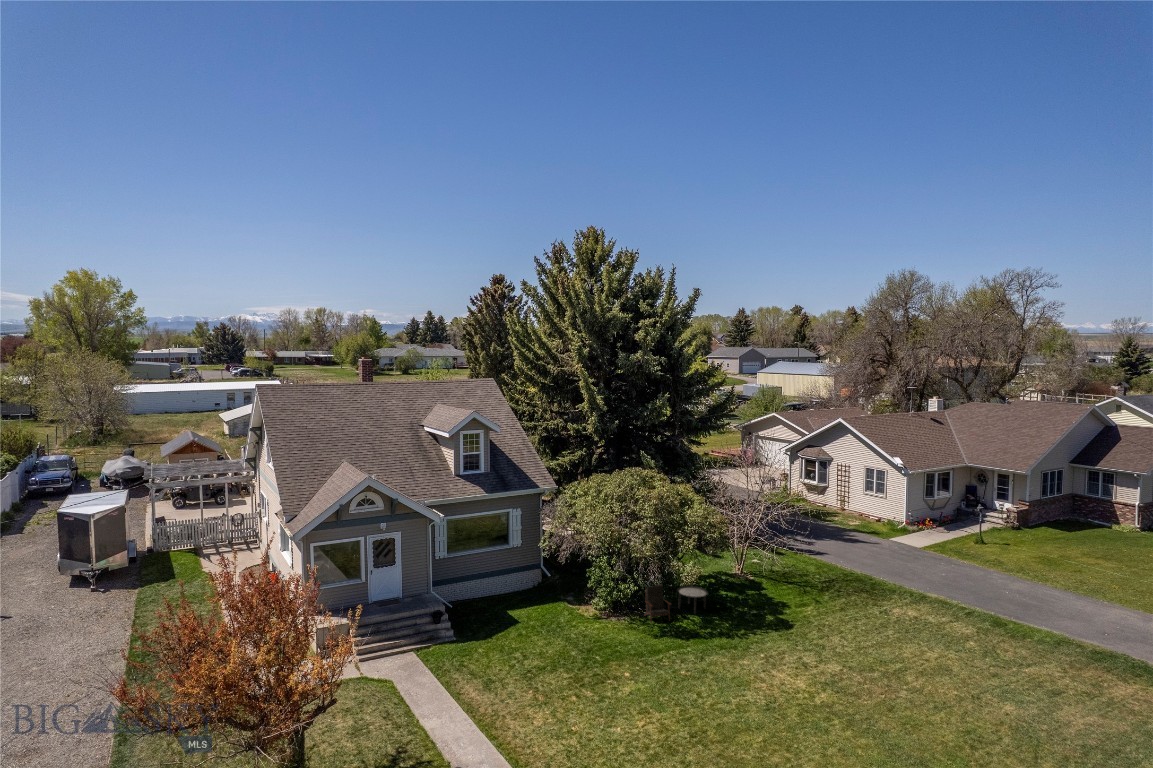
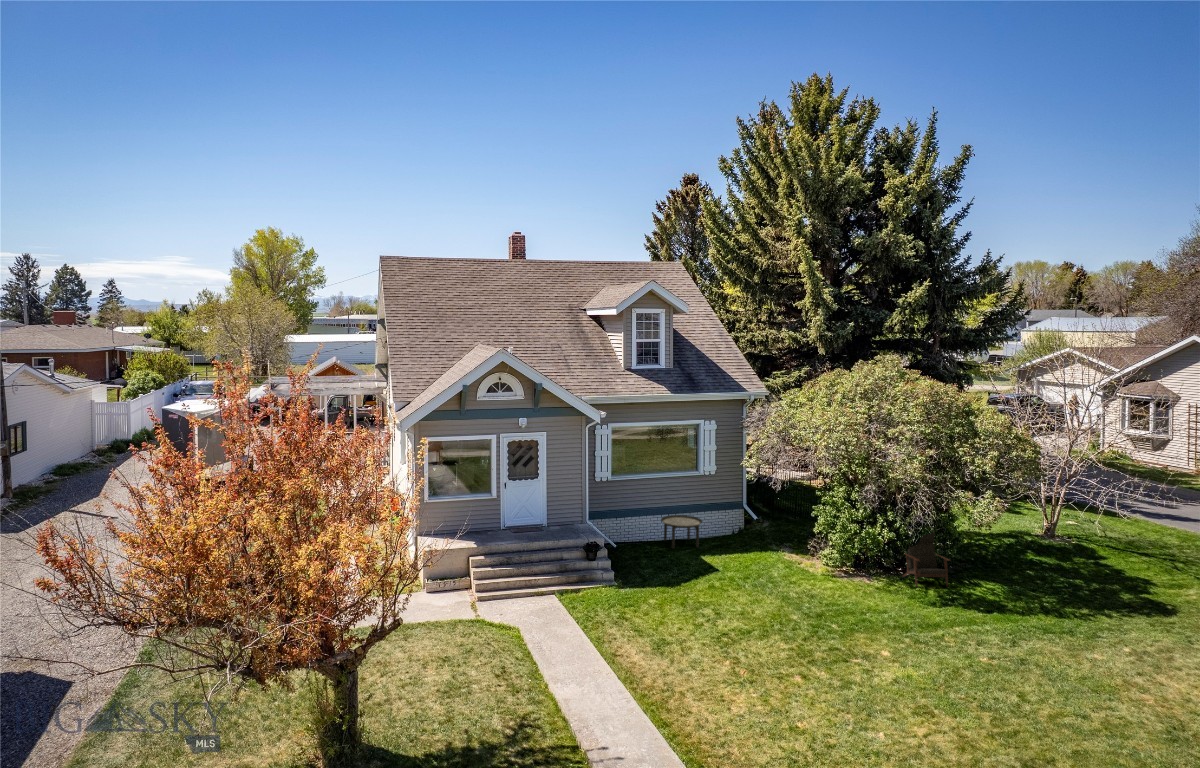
round table: present [678,586,708,613] -> present [661,515,702,548]

